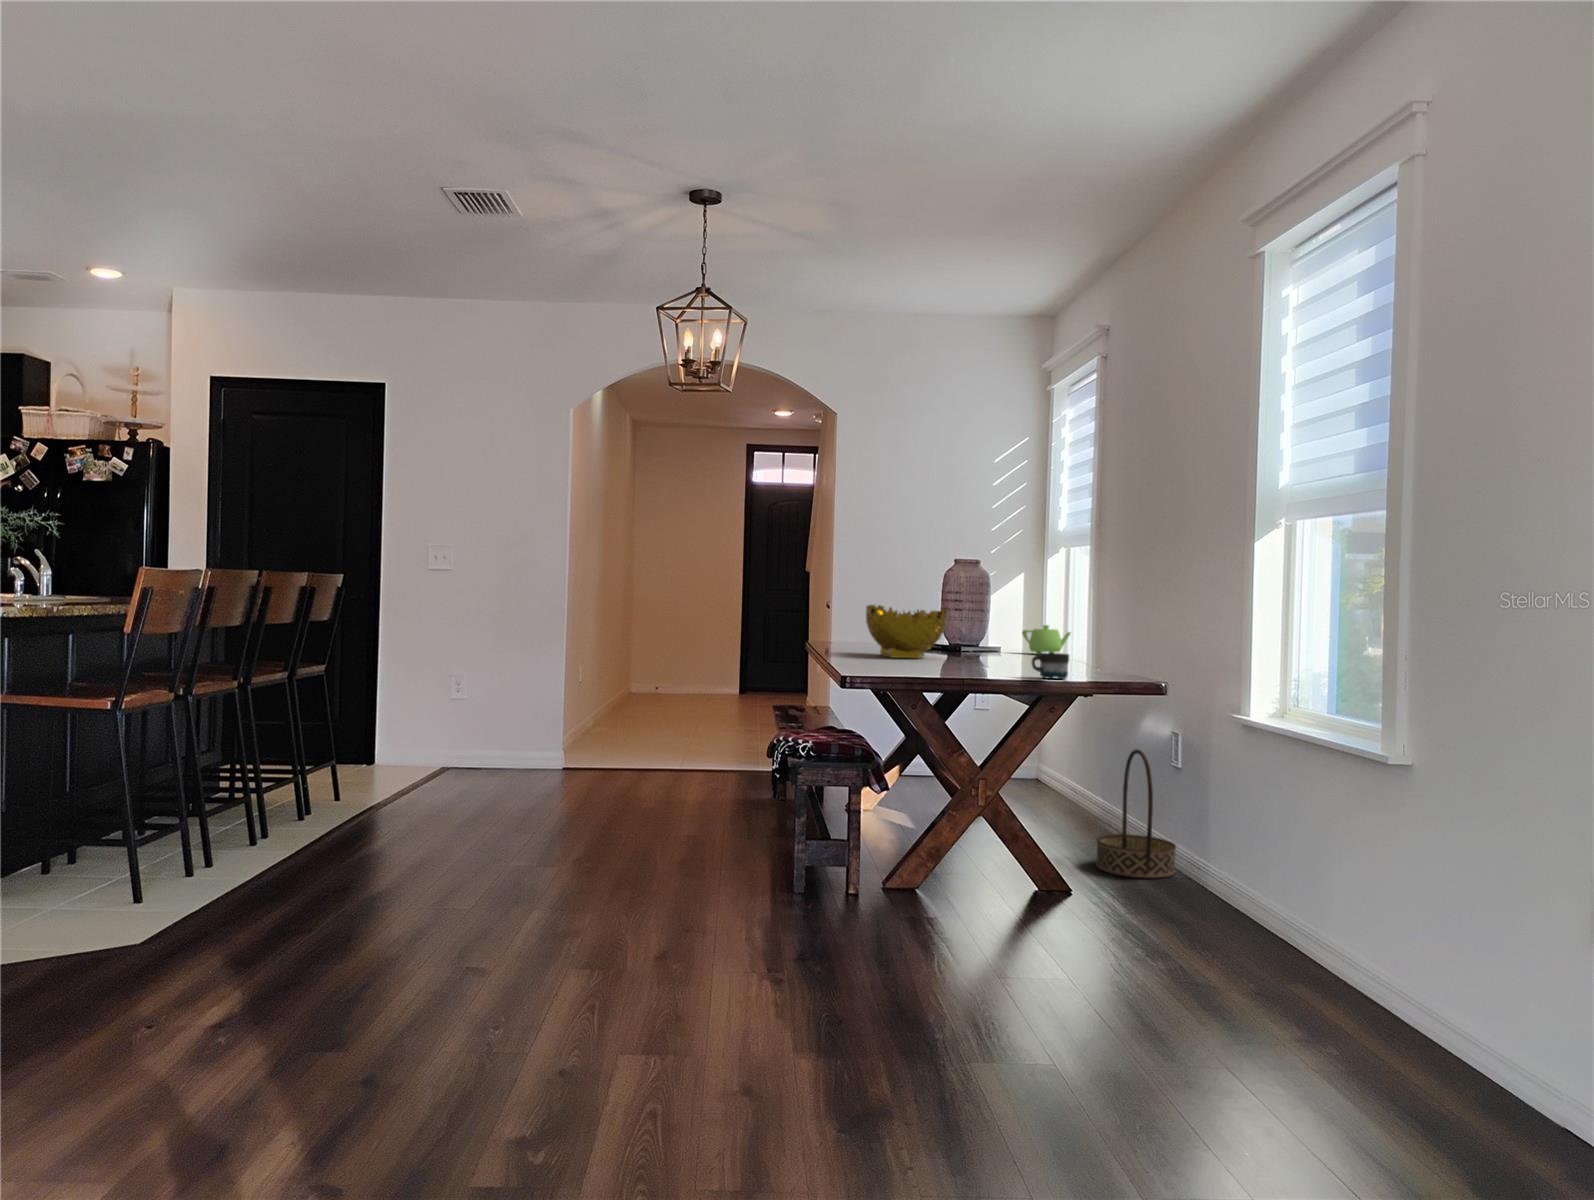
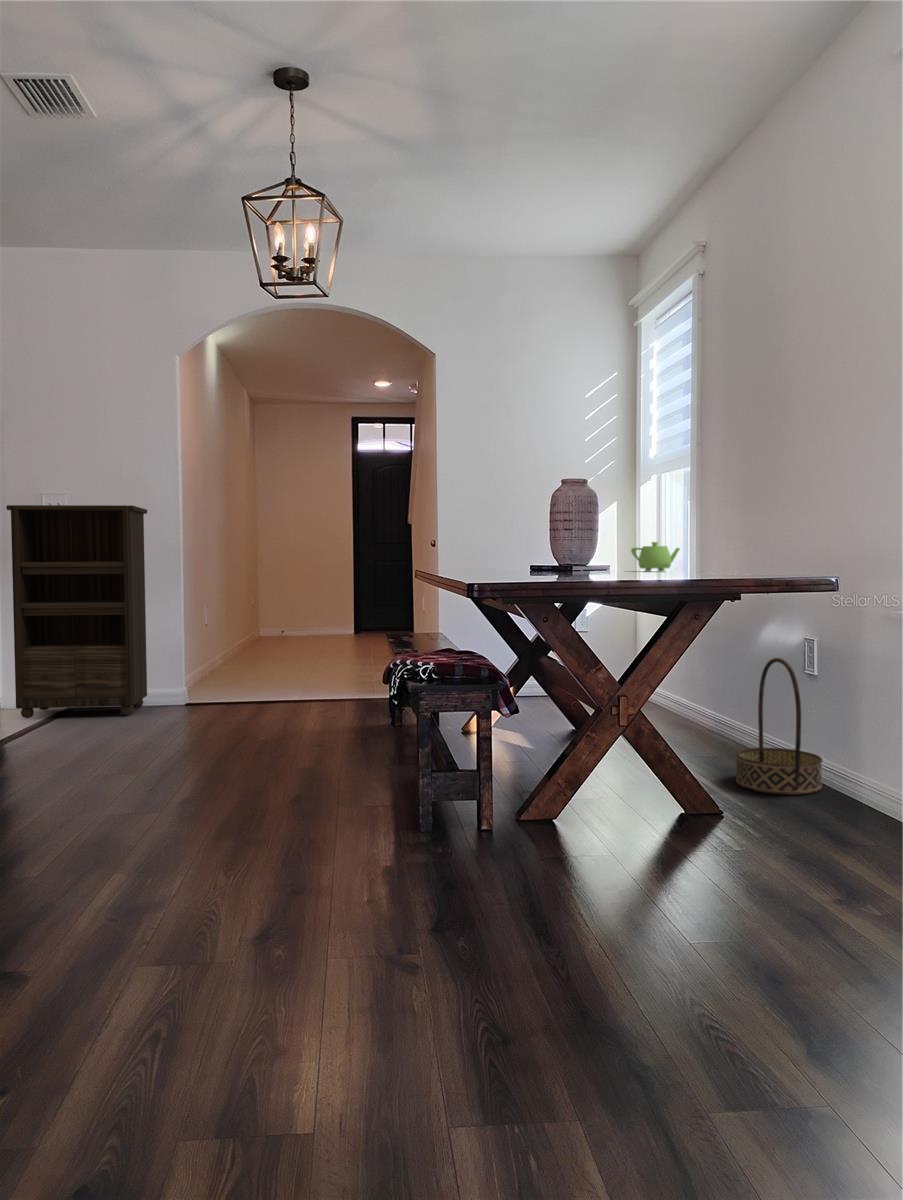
bookshelf: none [401,561,536,777] -> present [6,505,147,718]
decorative bowl: present [866,605,947,658] -> none [480,519,566,574]
mug: present [1032,653,1069,679] -> none [677,553,718,580]

